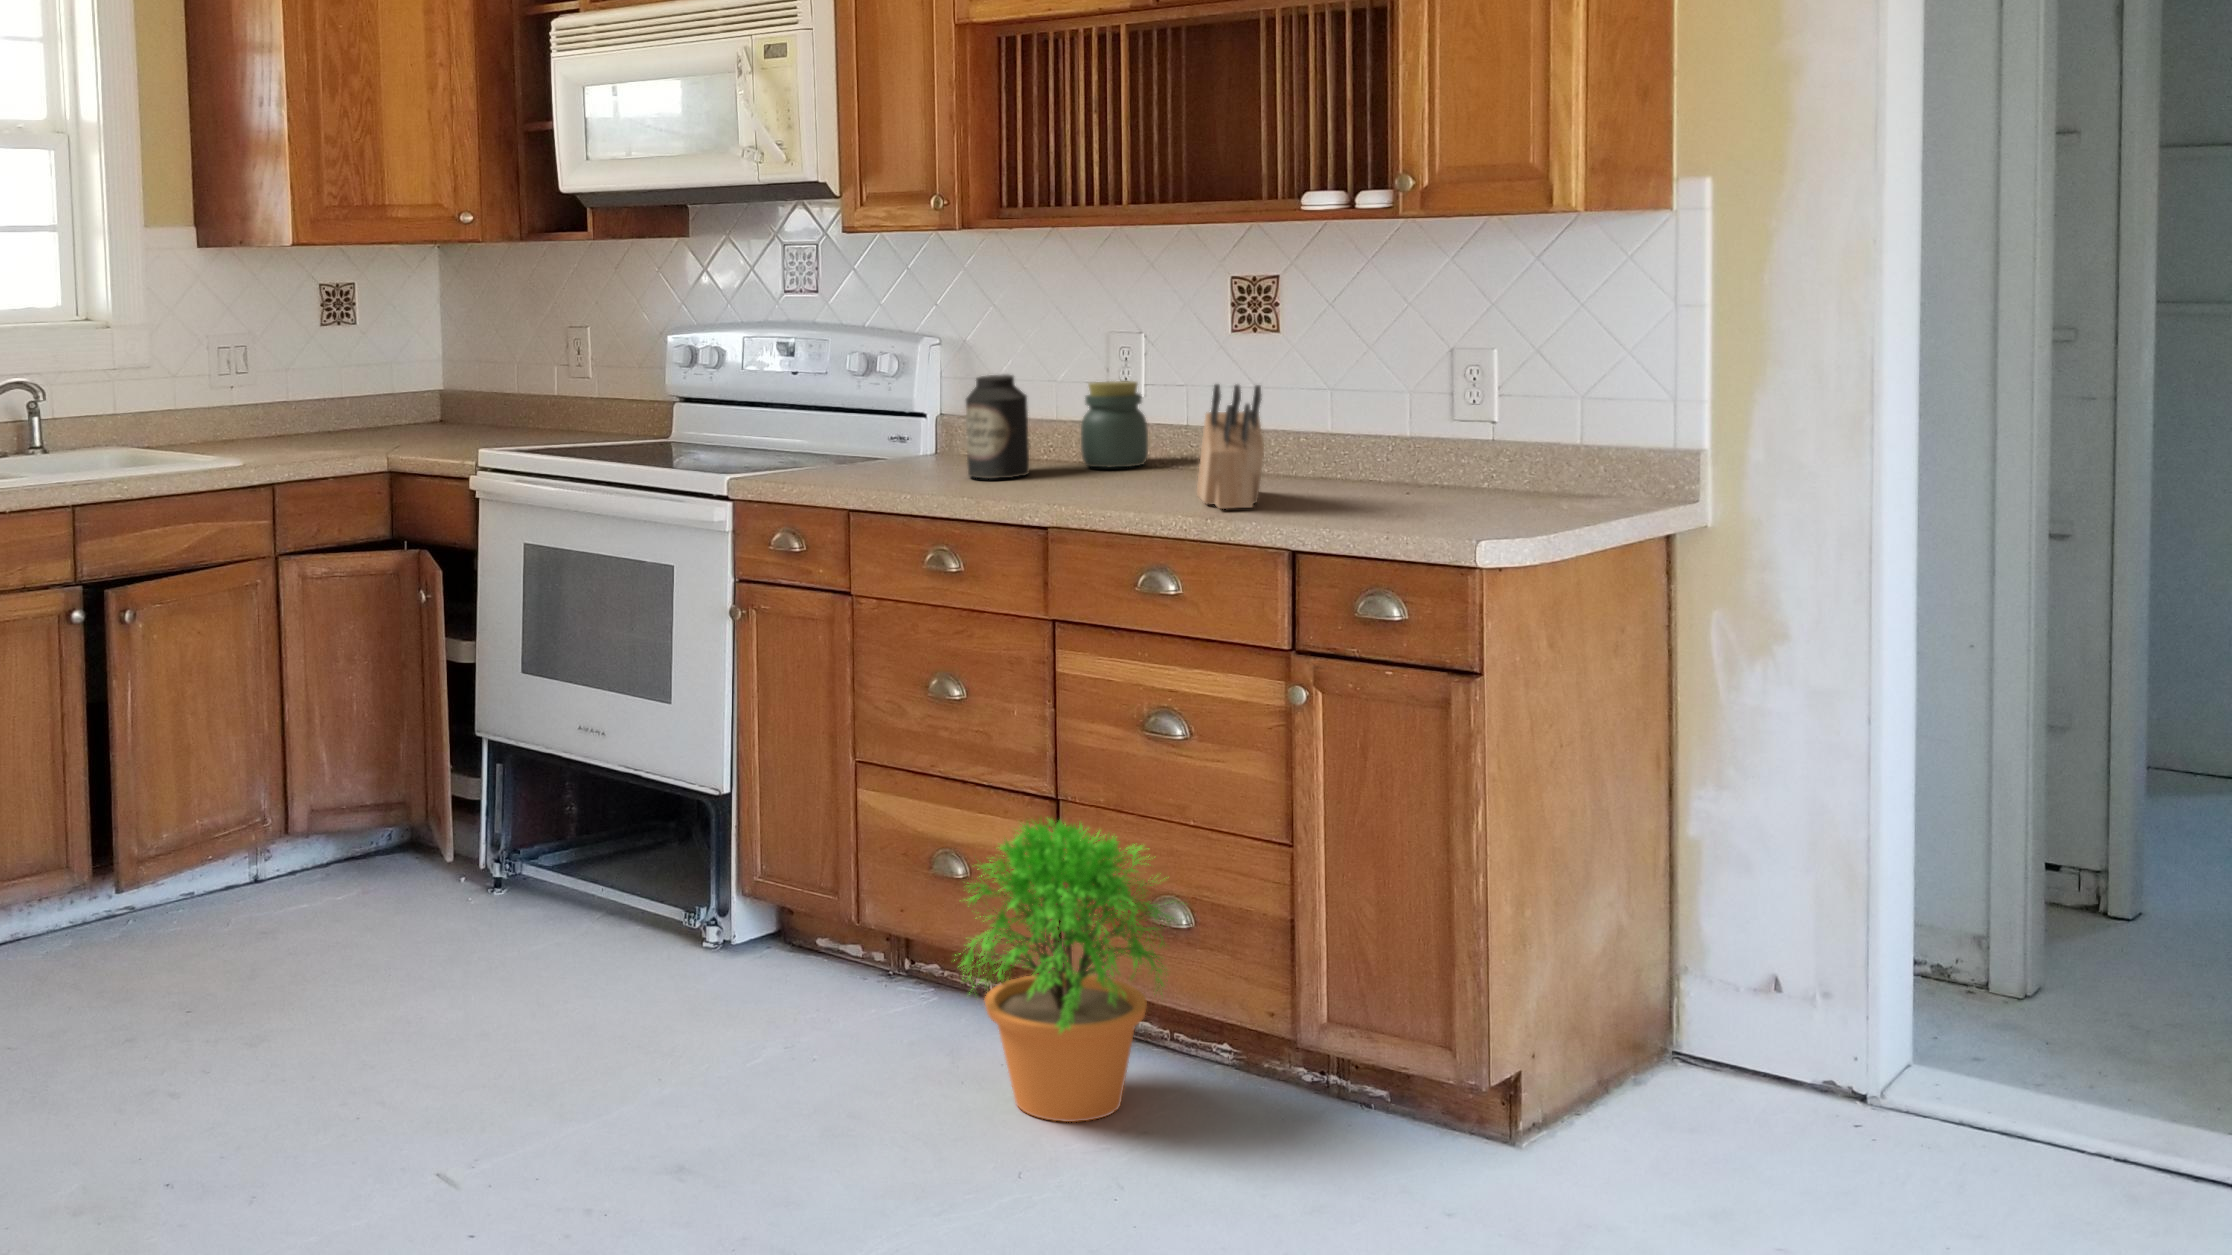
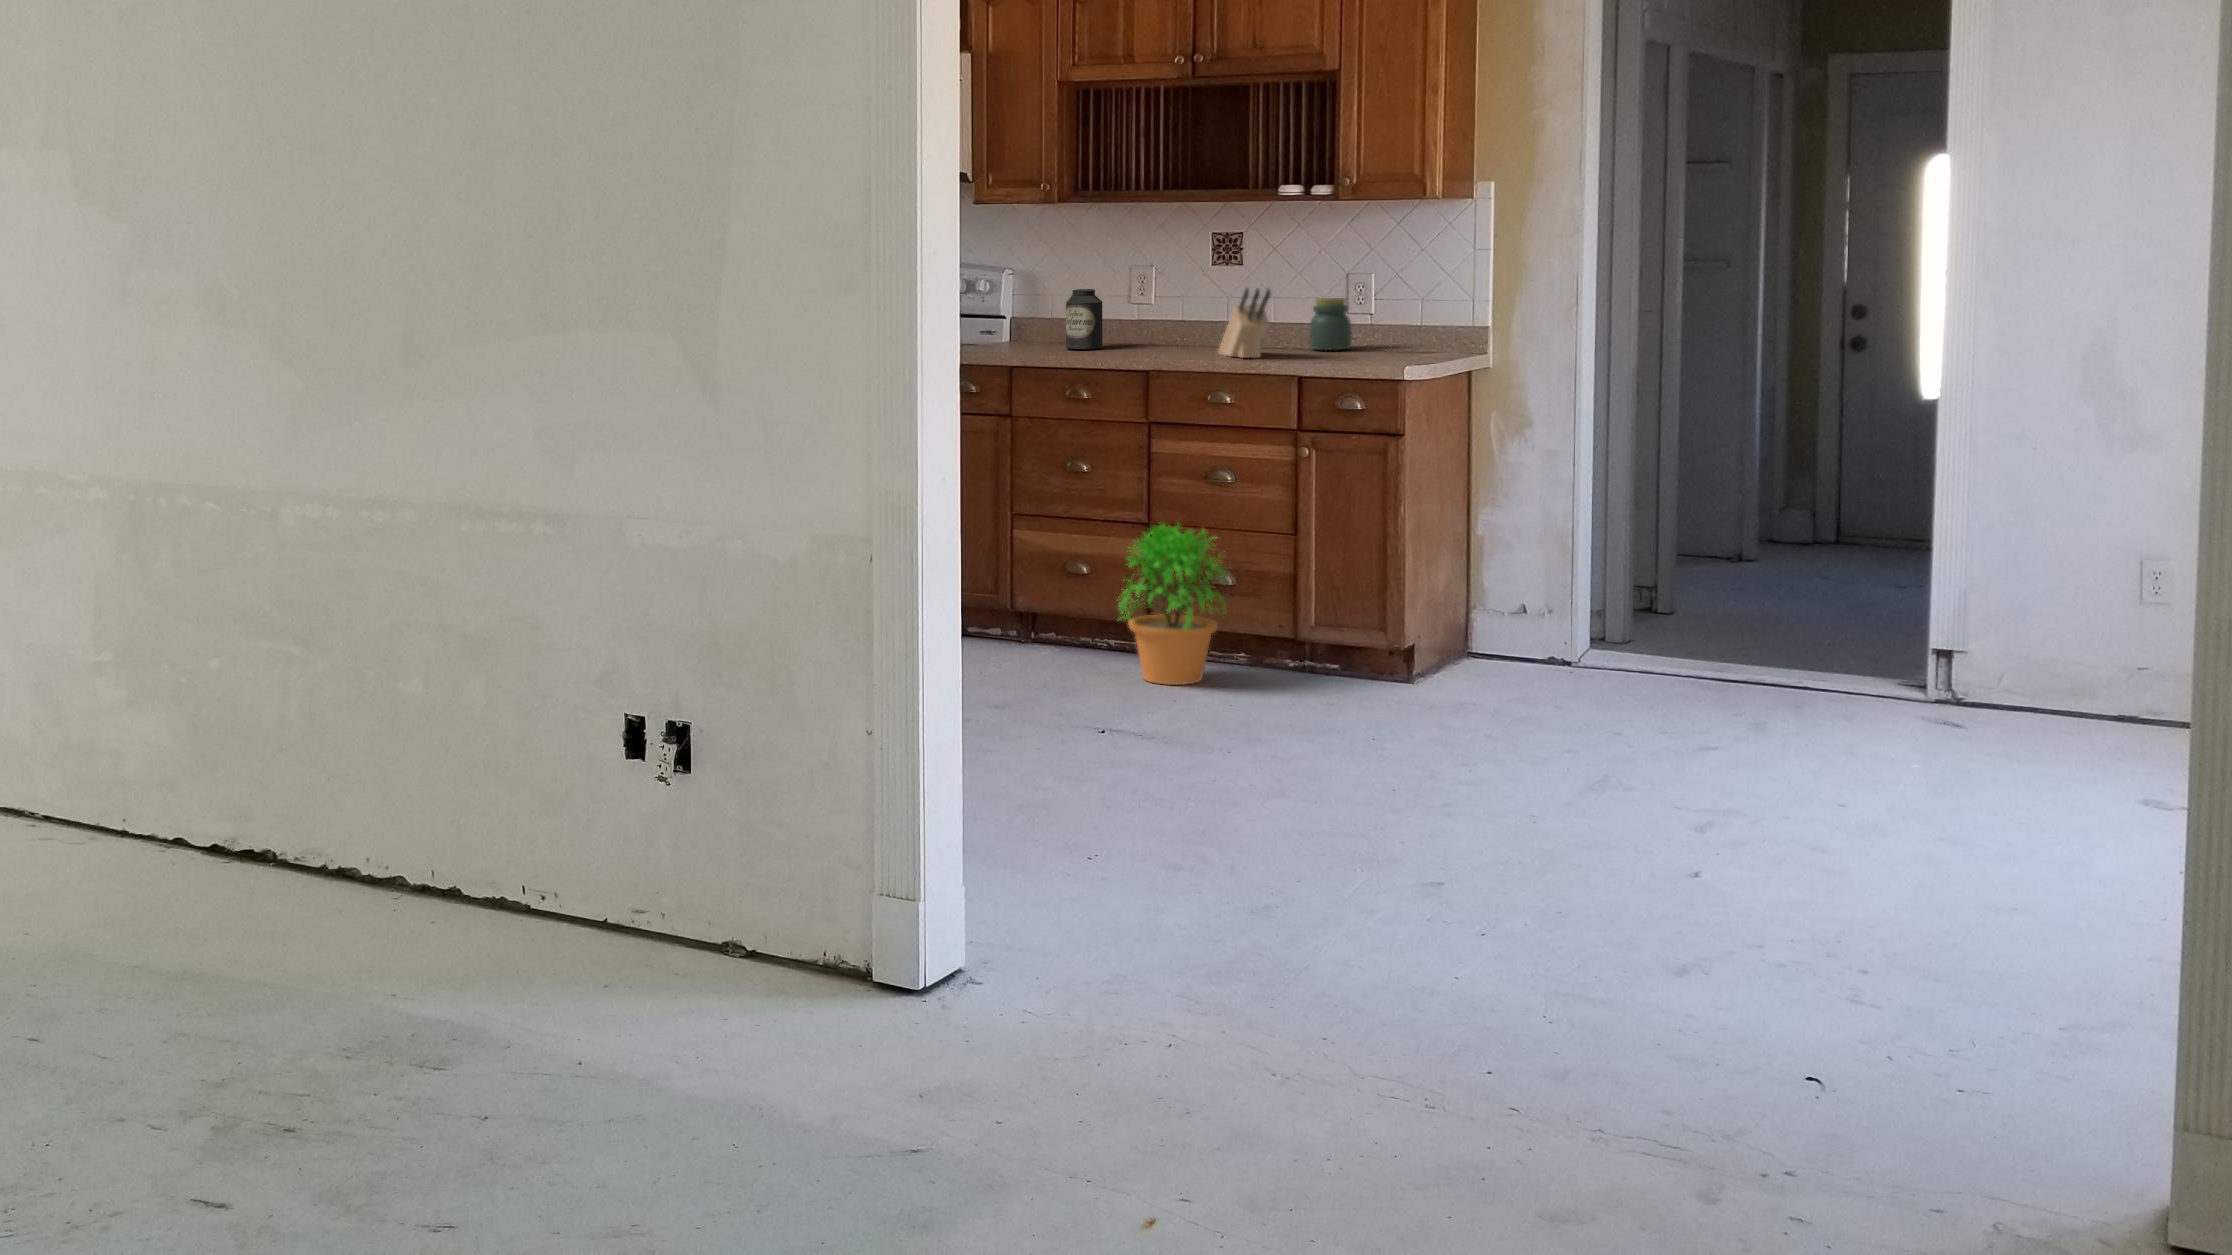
jar: present [1081,381,1148,467] -> present [1309,298,1352,350]

